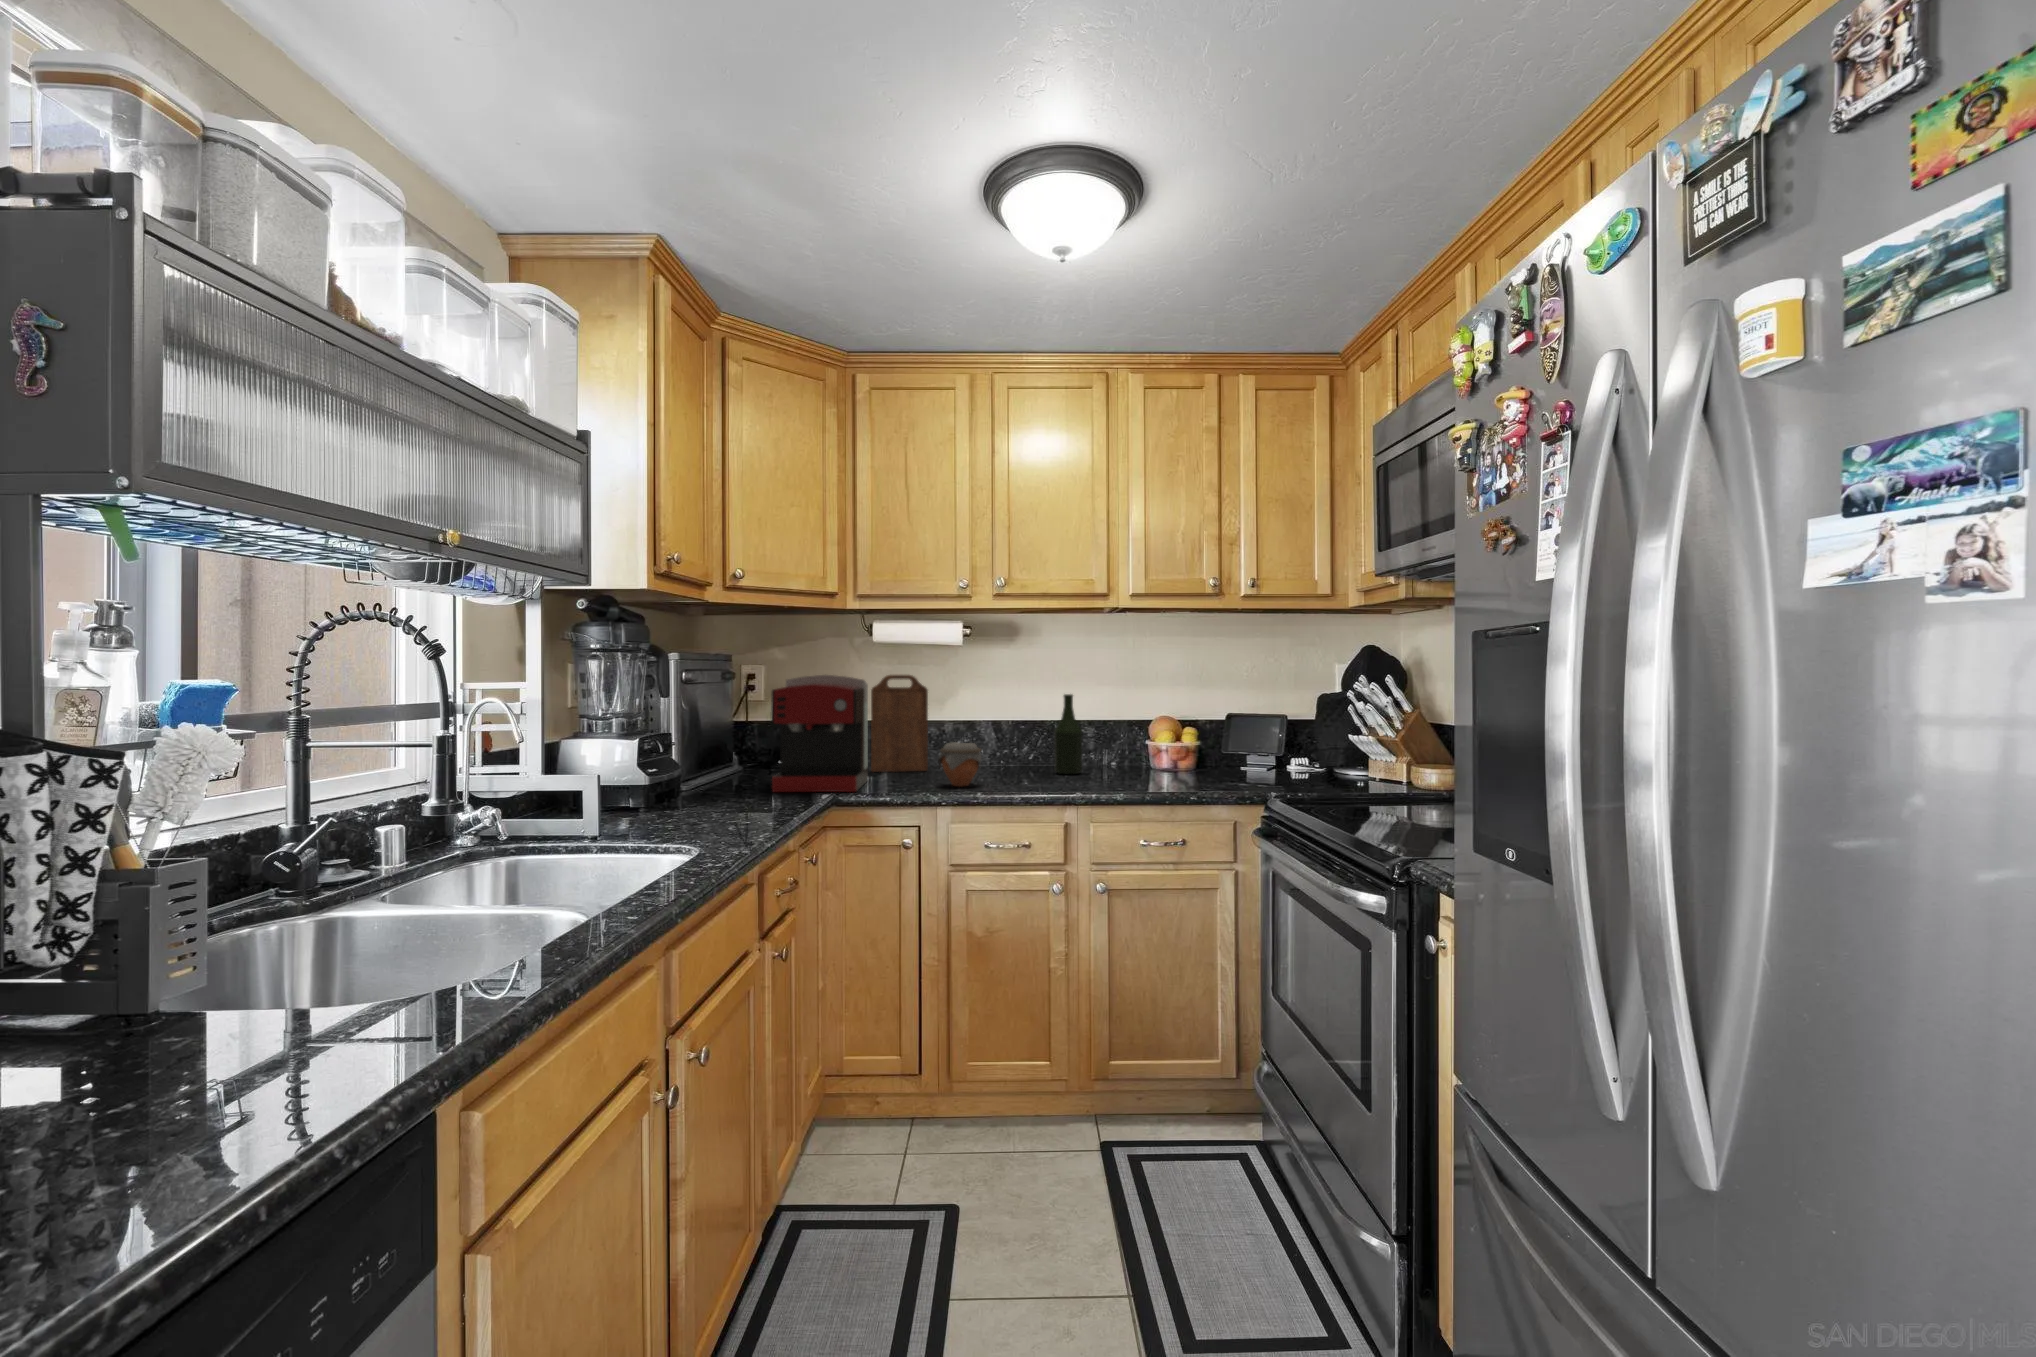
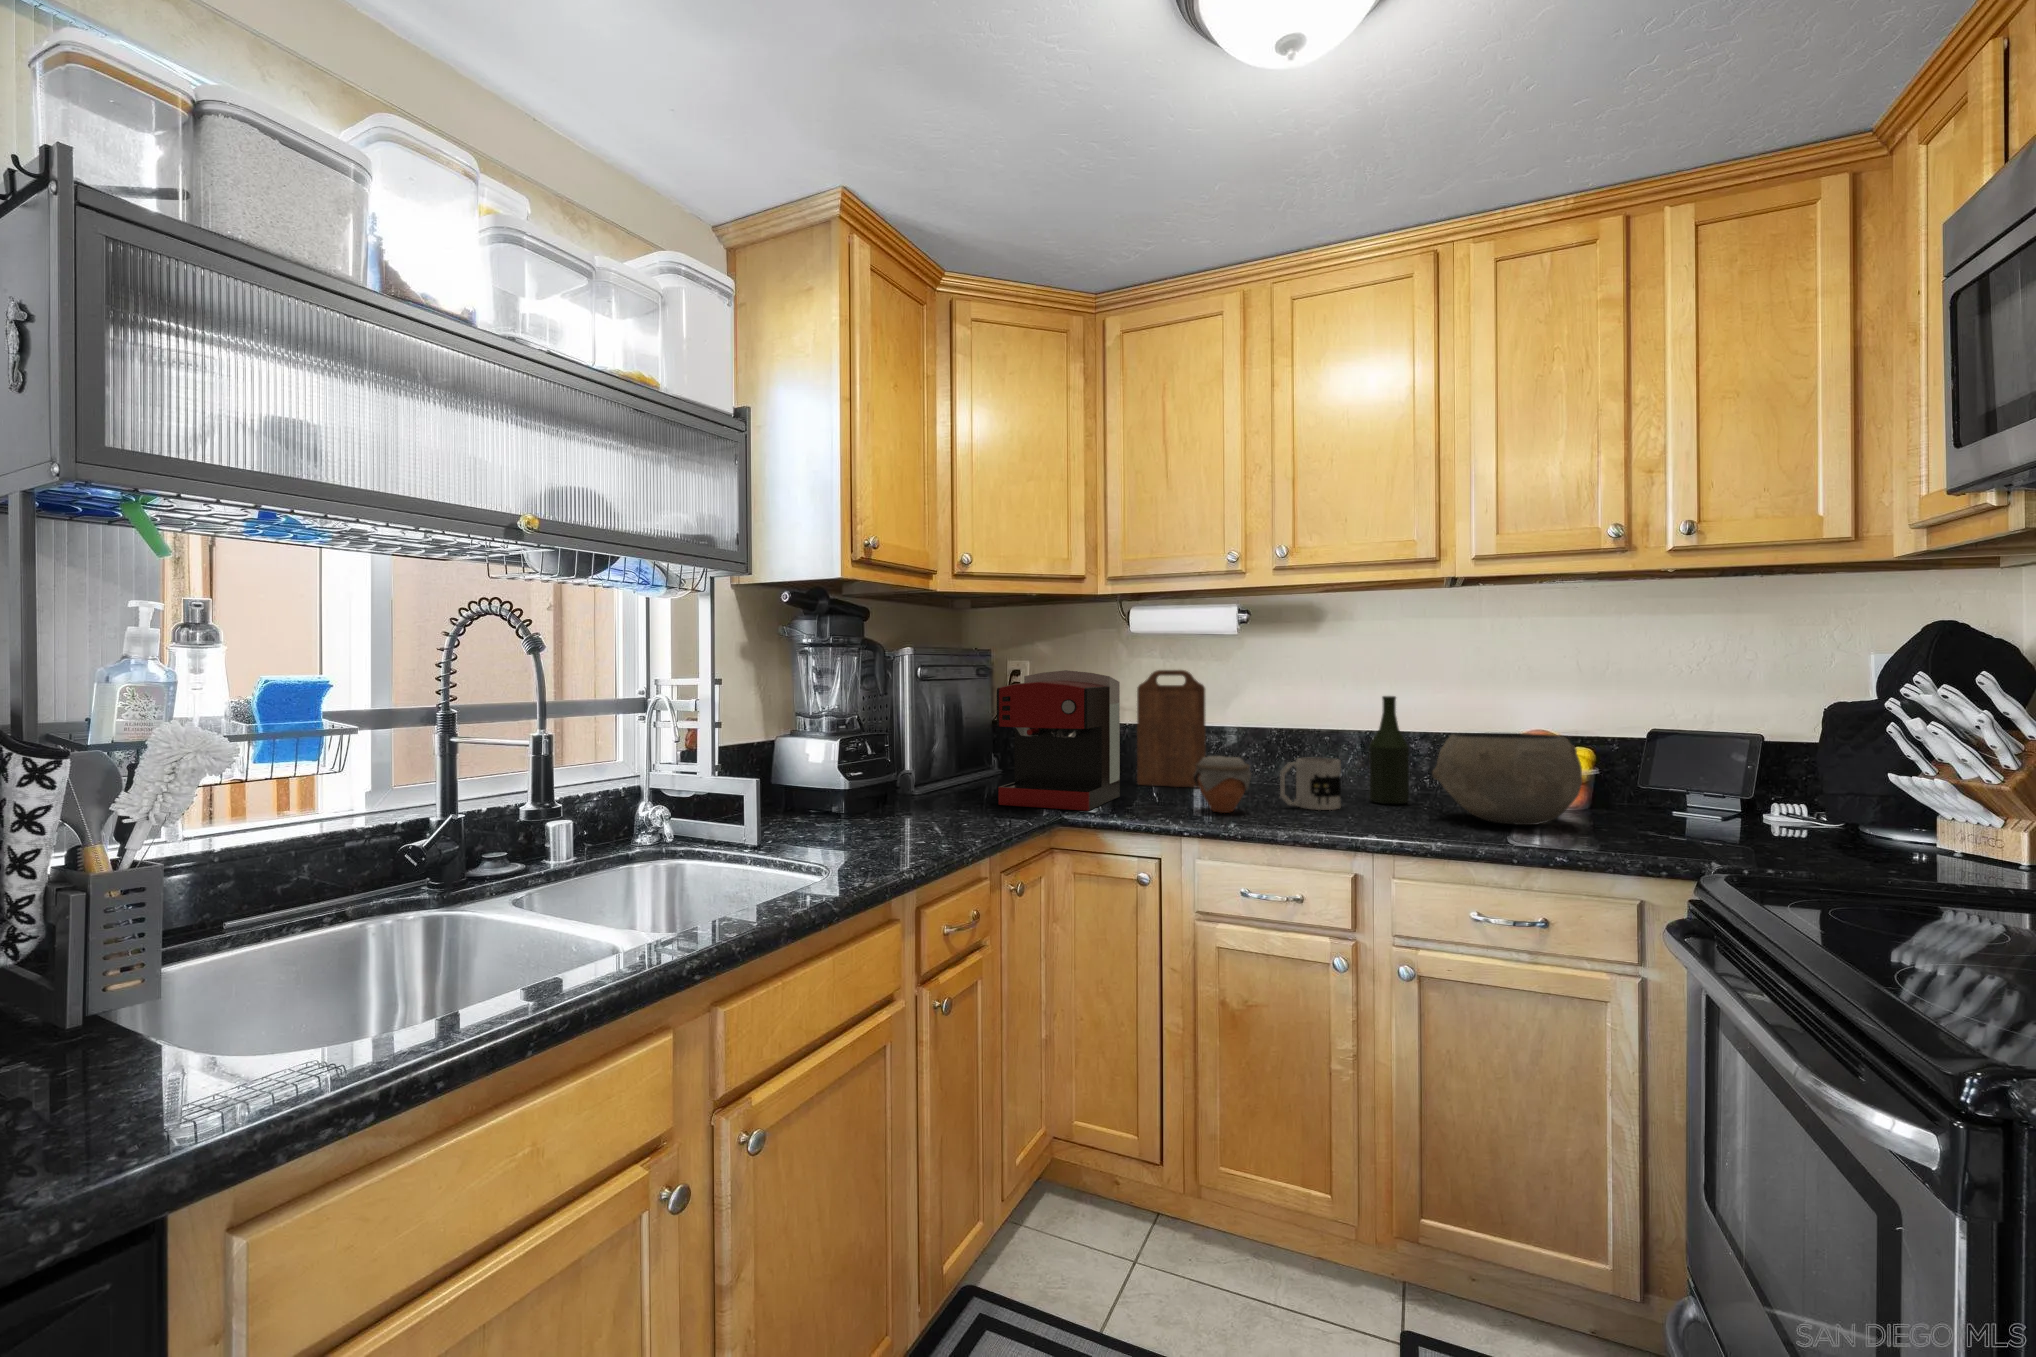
ceramic bowl: none [1104,719,1195,781] -> present [1432,733,1582,825]
mug: none [999,742,1041,781] -> present [1280,758,1341,810]

